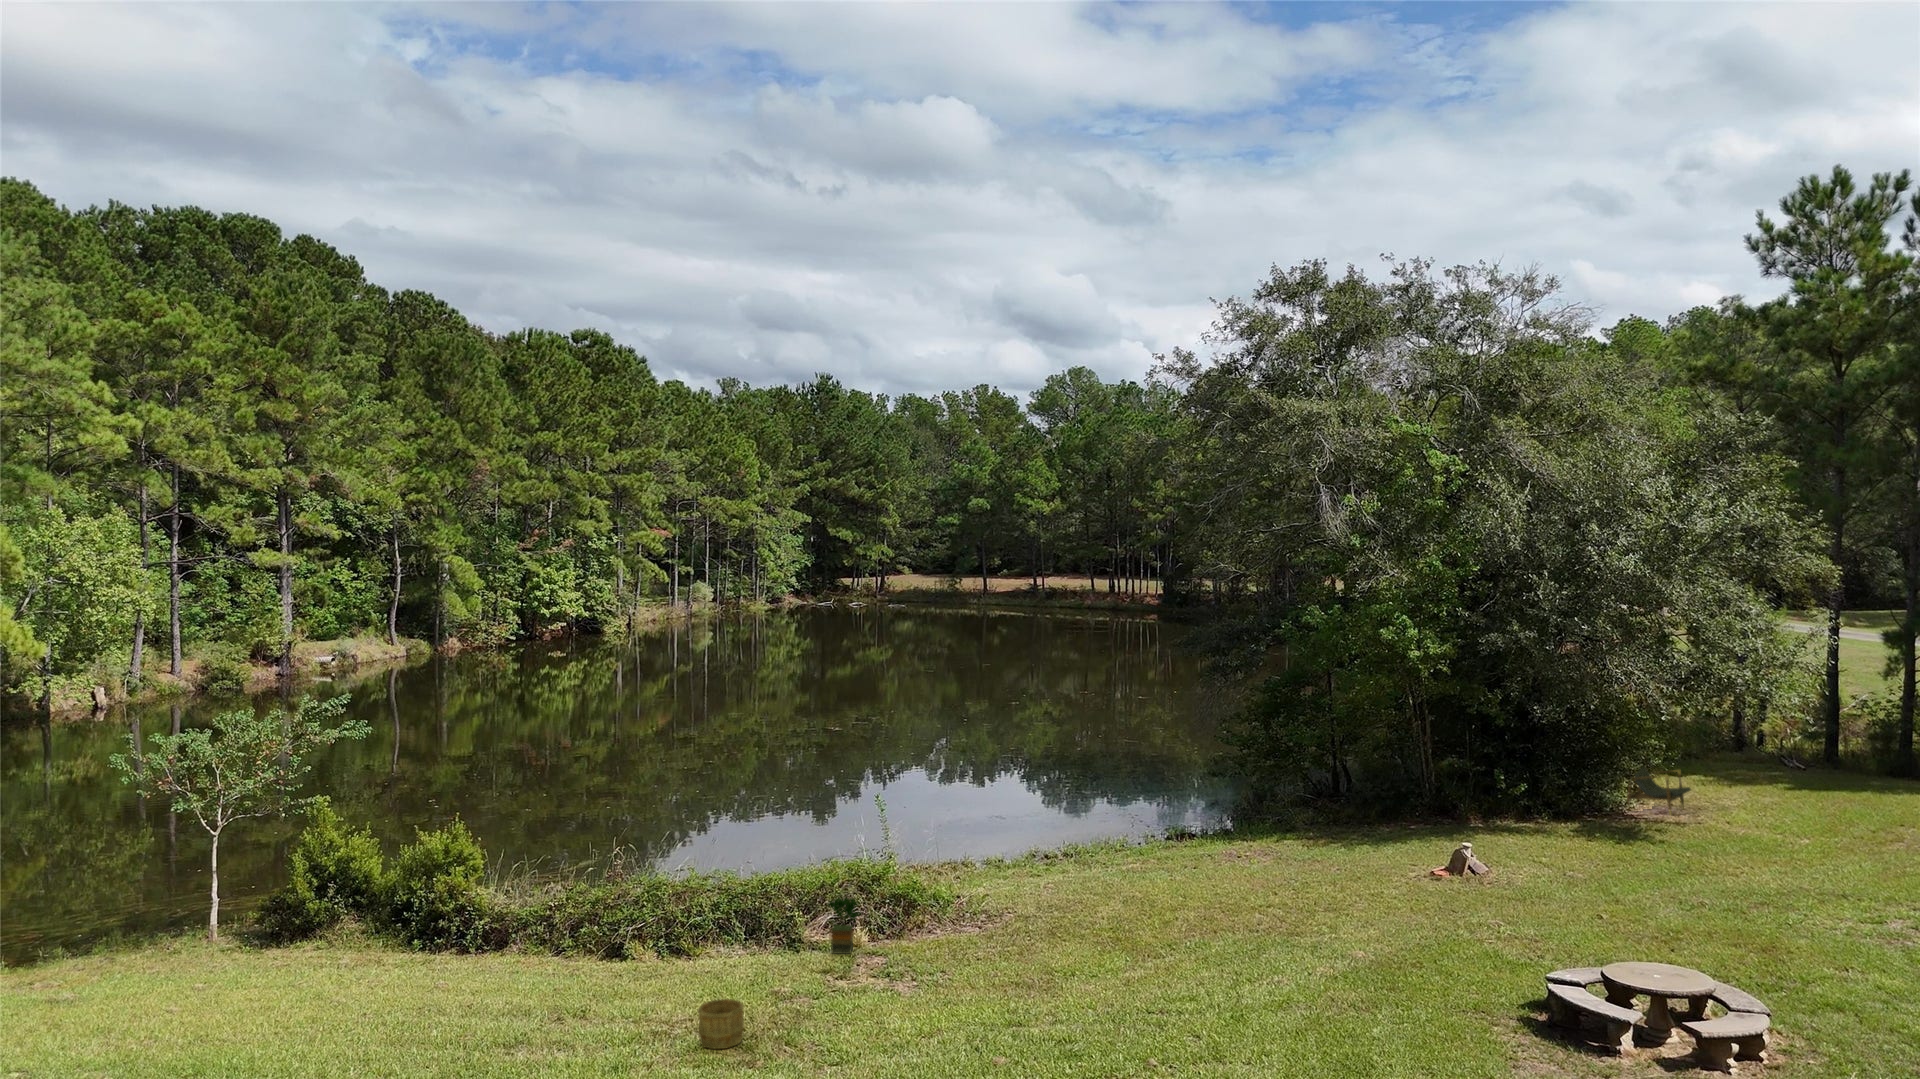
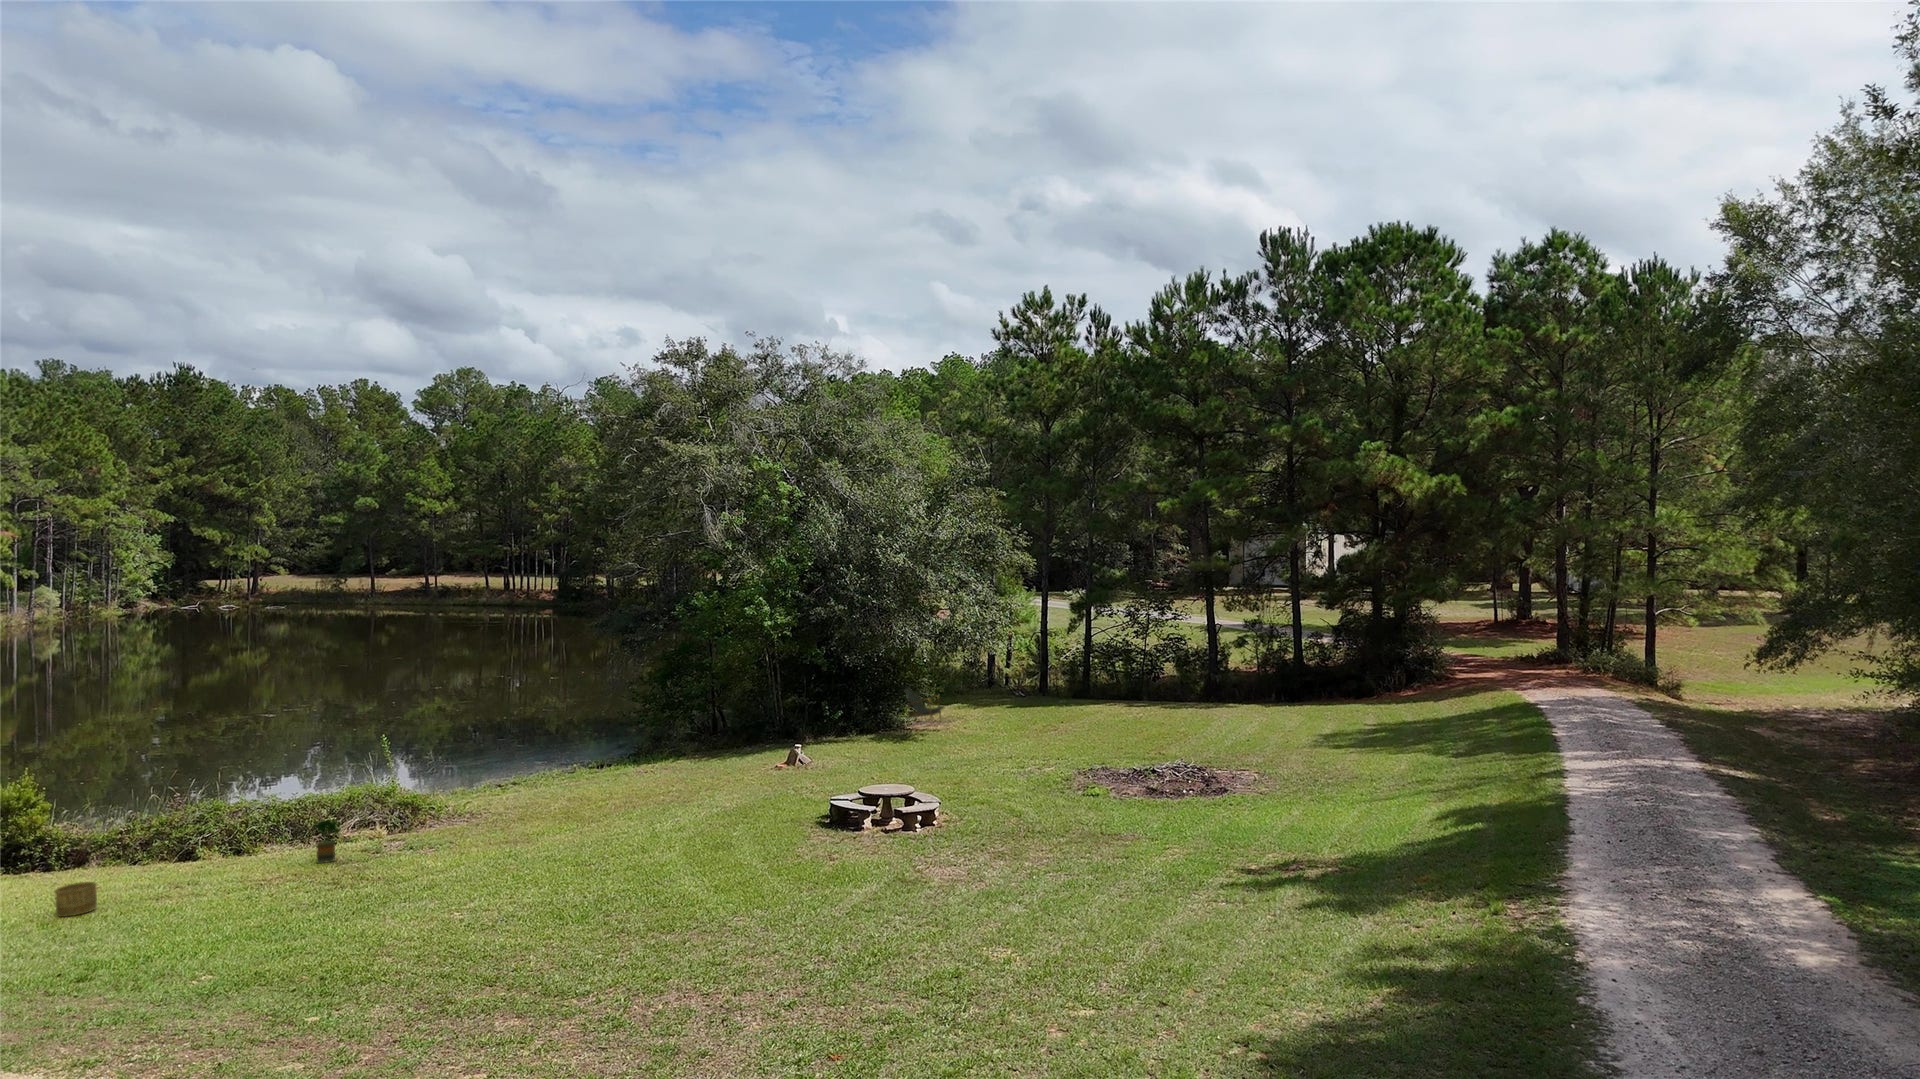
wooden bucket: present [698,999,744,1049] -> present [55,882,97,917]

